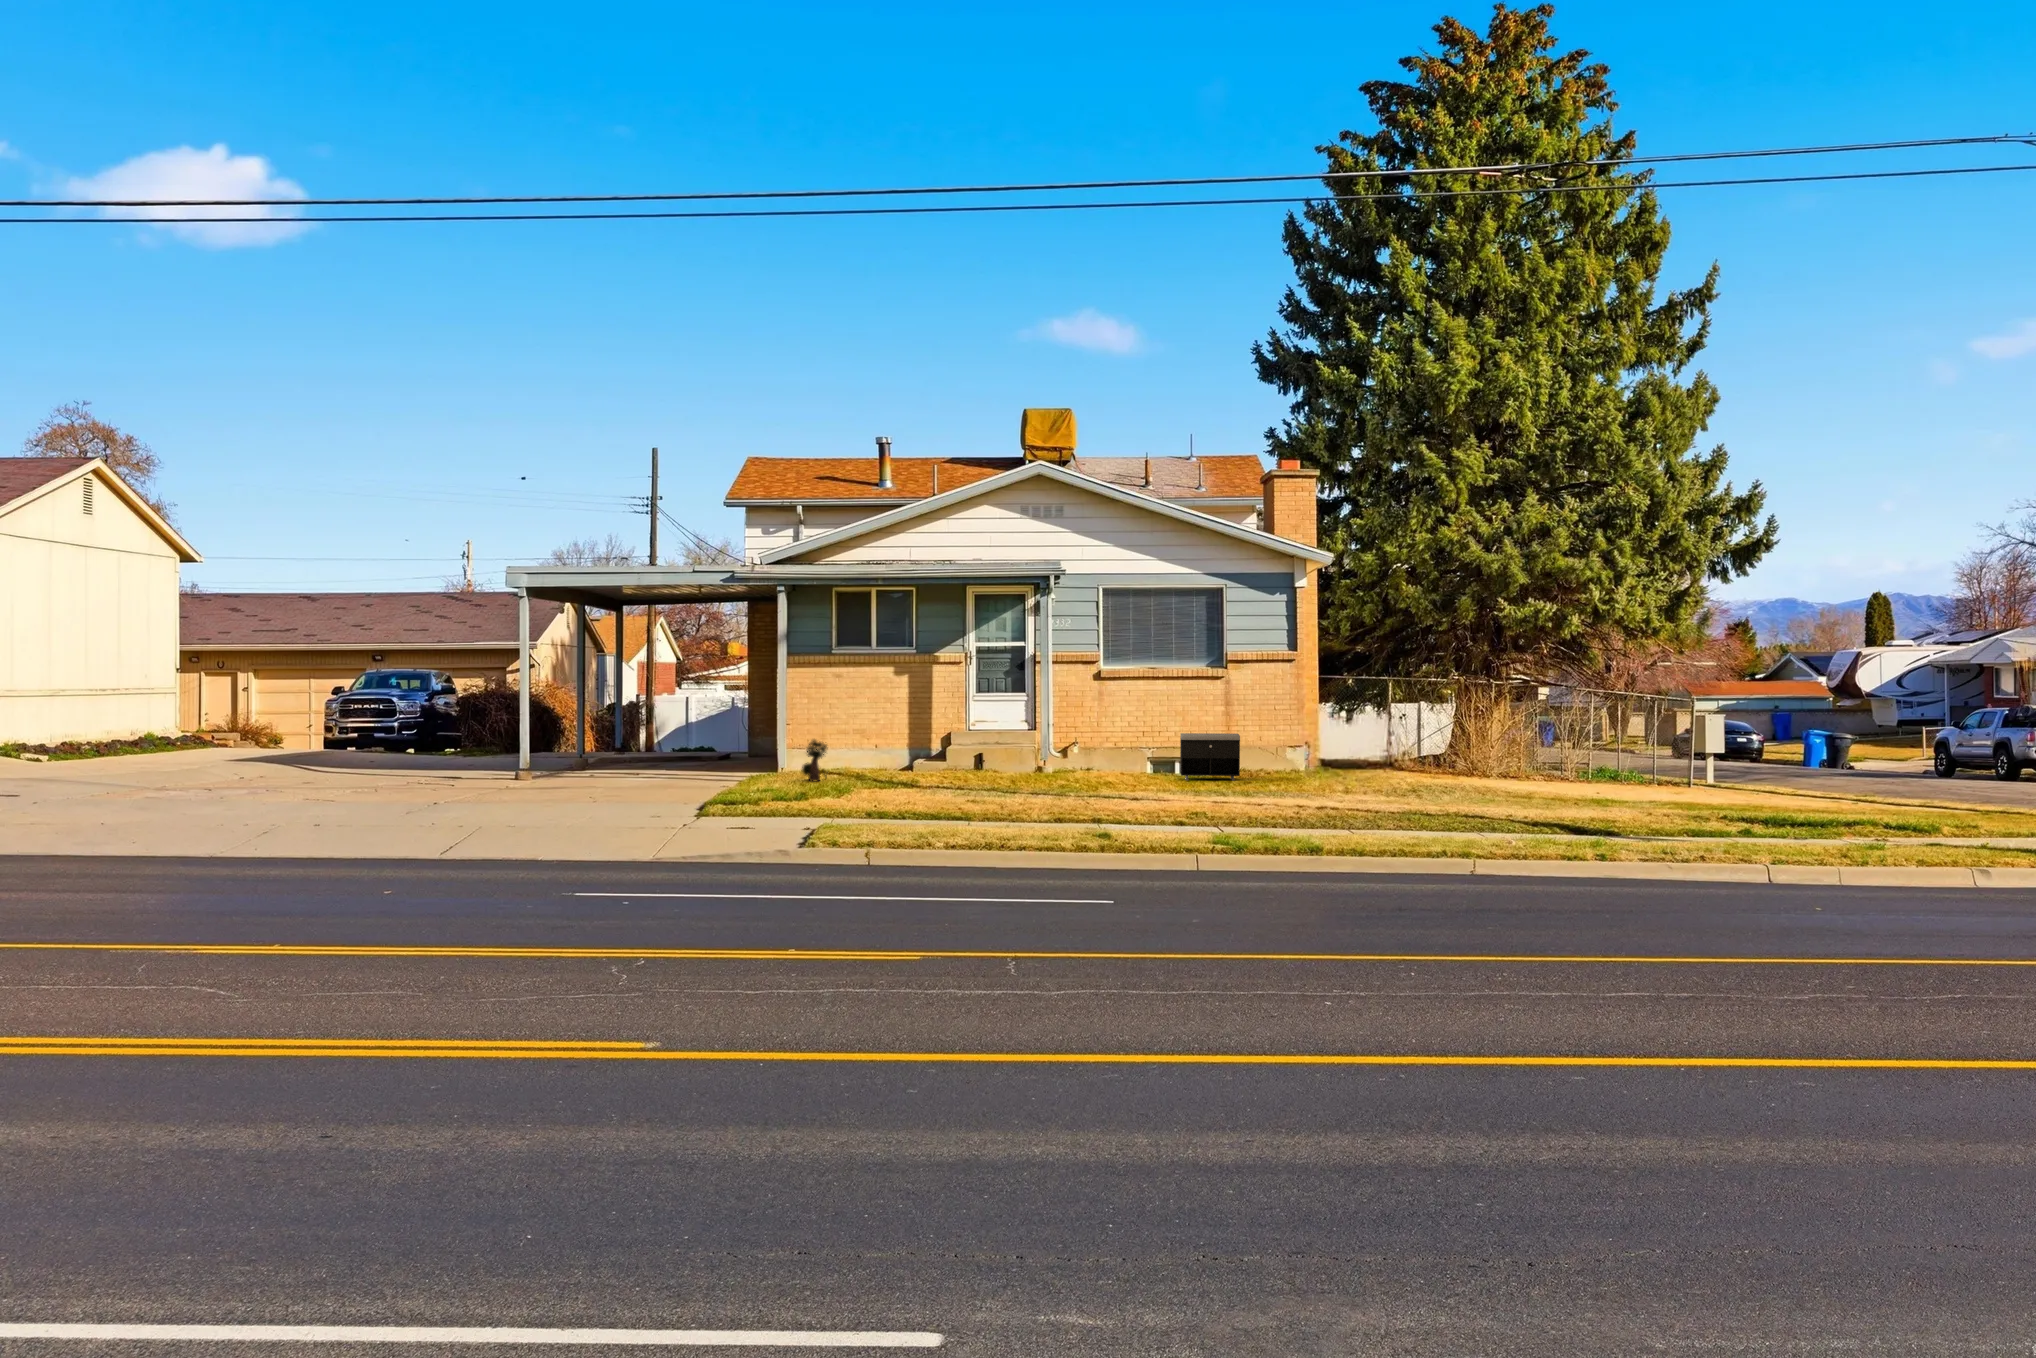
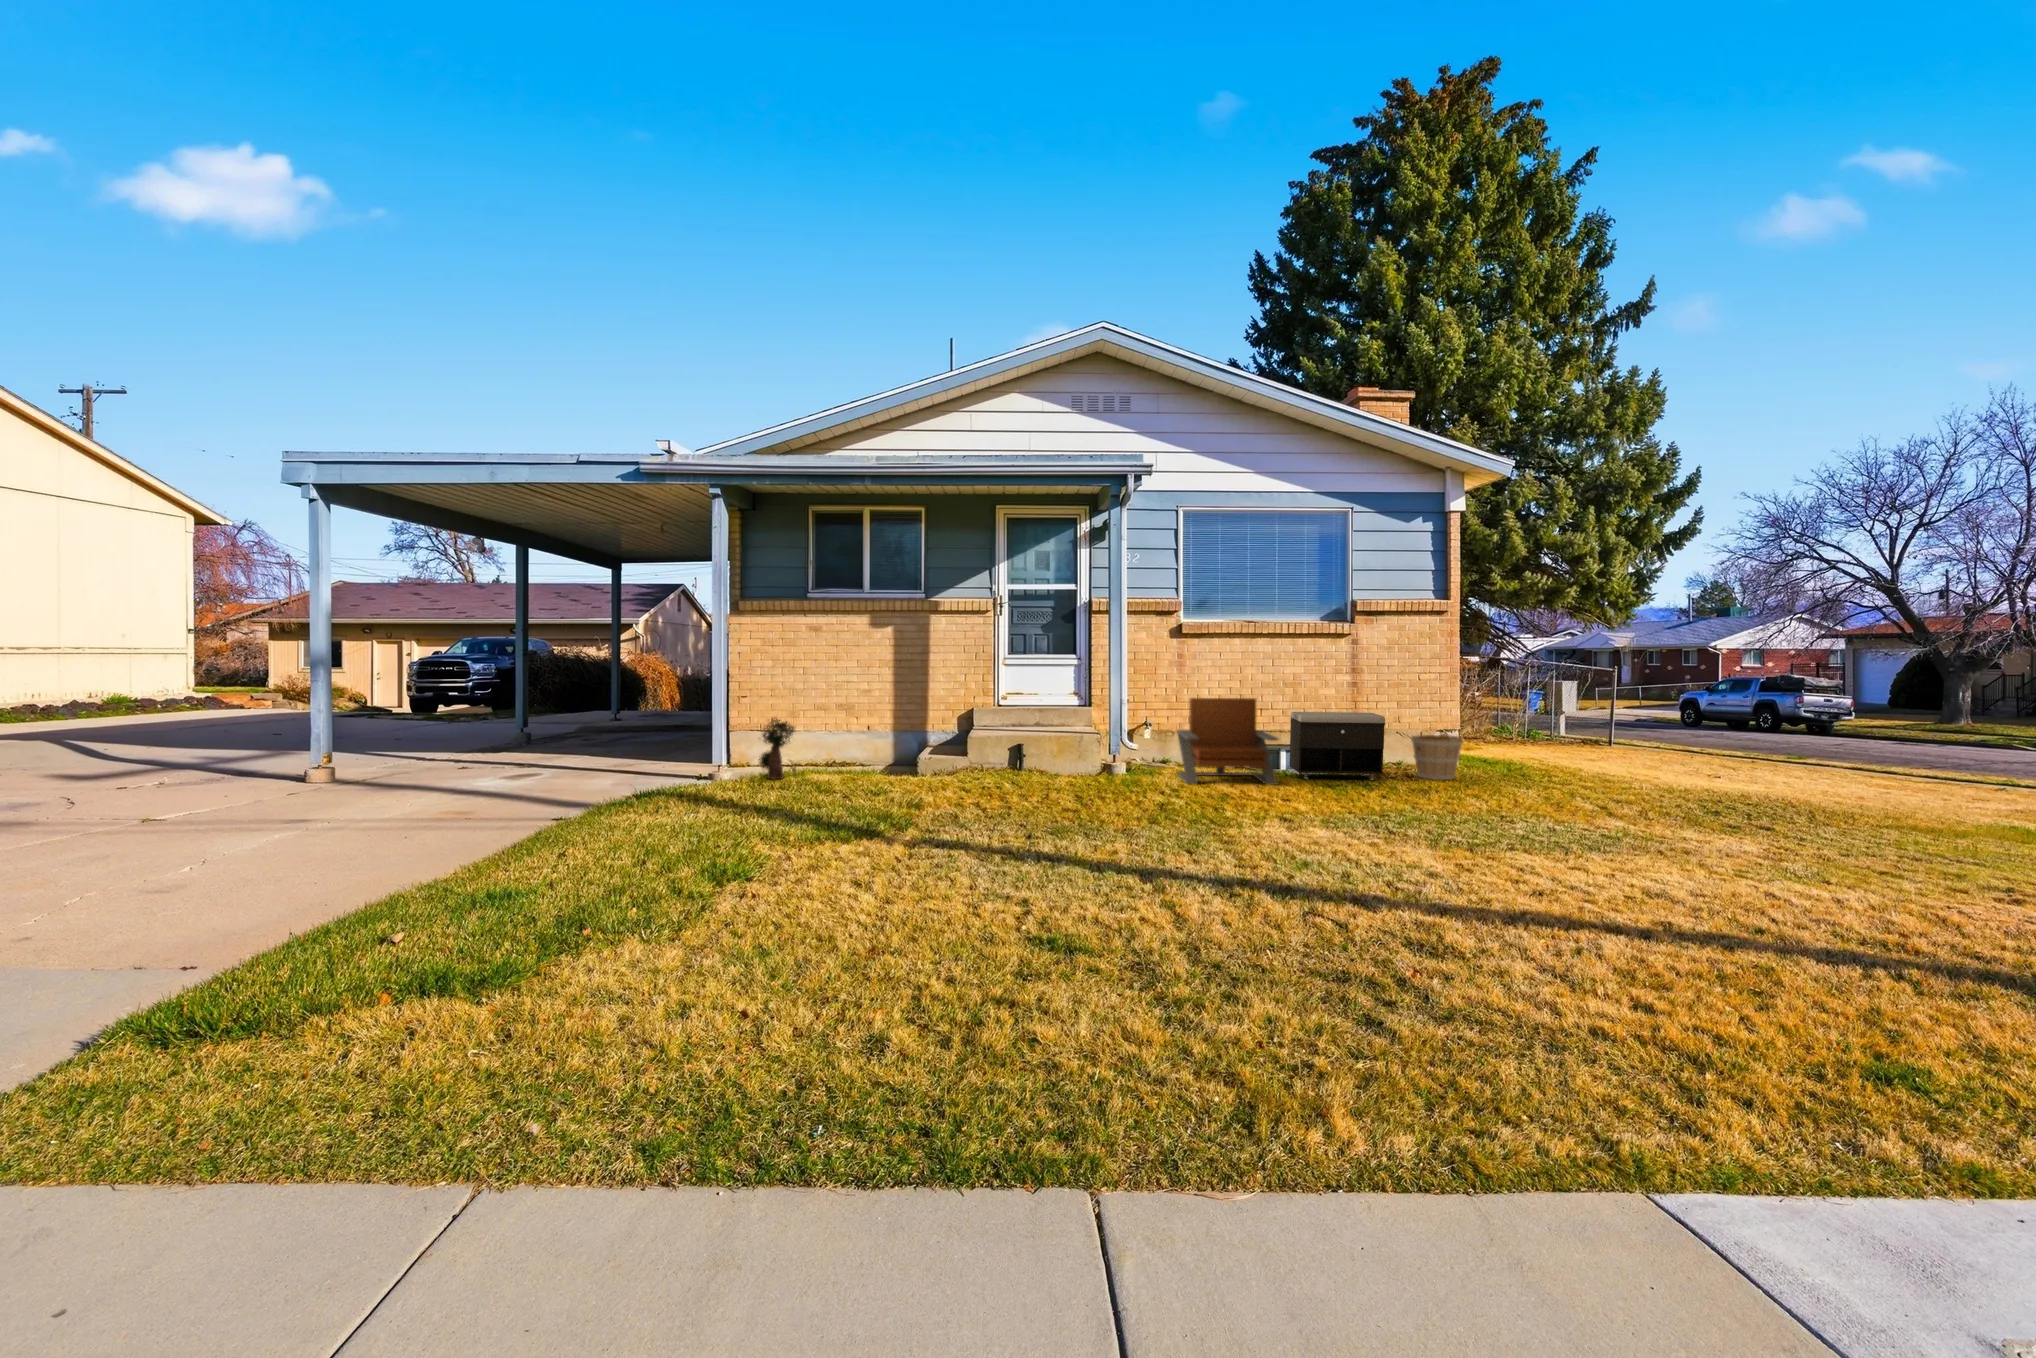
lounge chair: none [1098,723,1162,783] -> present [1177,698,1278,785]
wooden bucket: none [1265,749,1300,780] -> present [1411,734,1463,780]

